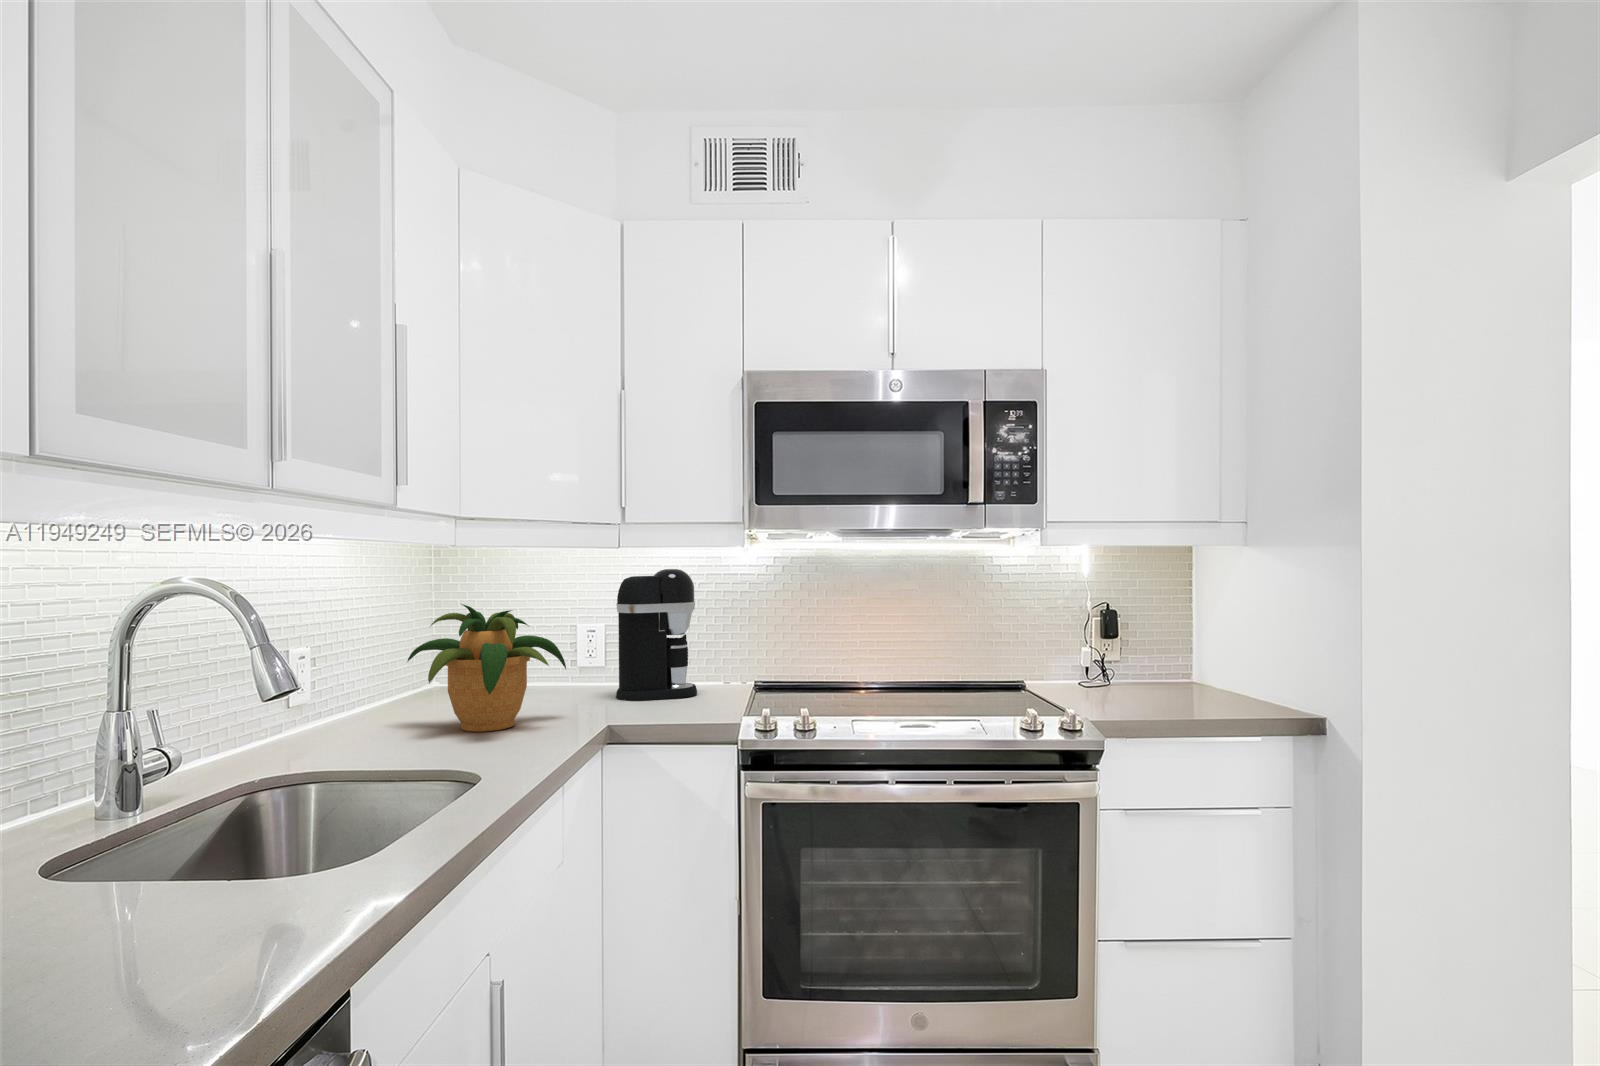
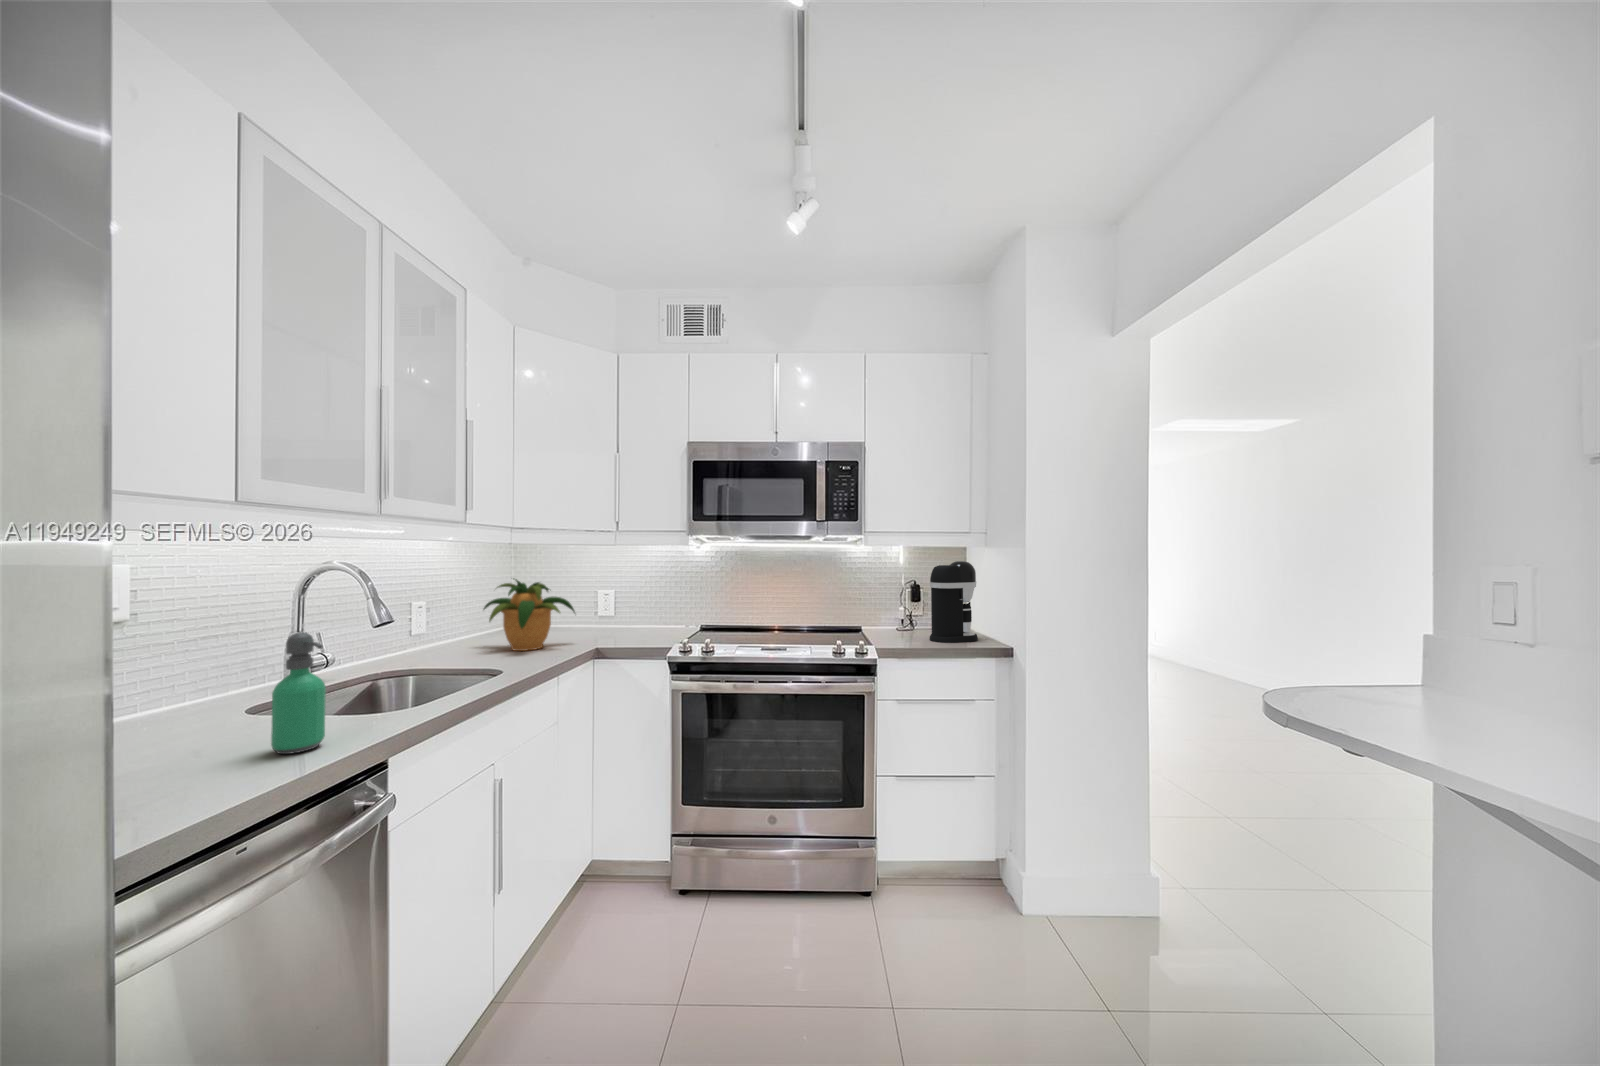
coffee maker: present [616,569,697,701] -> present [930,561,978,643]
soap dispenser: none [138,720,243,979] -> present [271,632,326,754]

